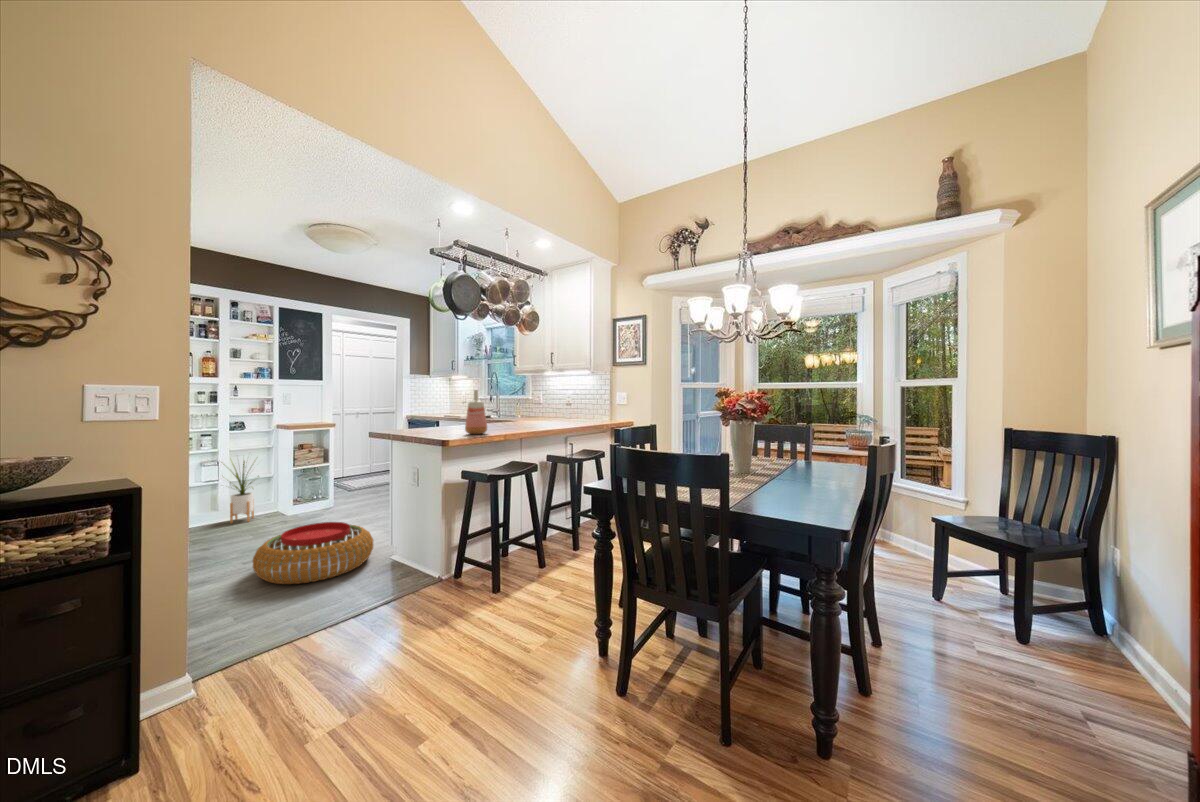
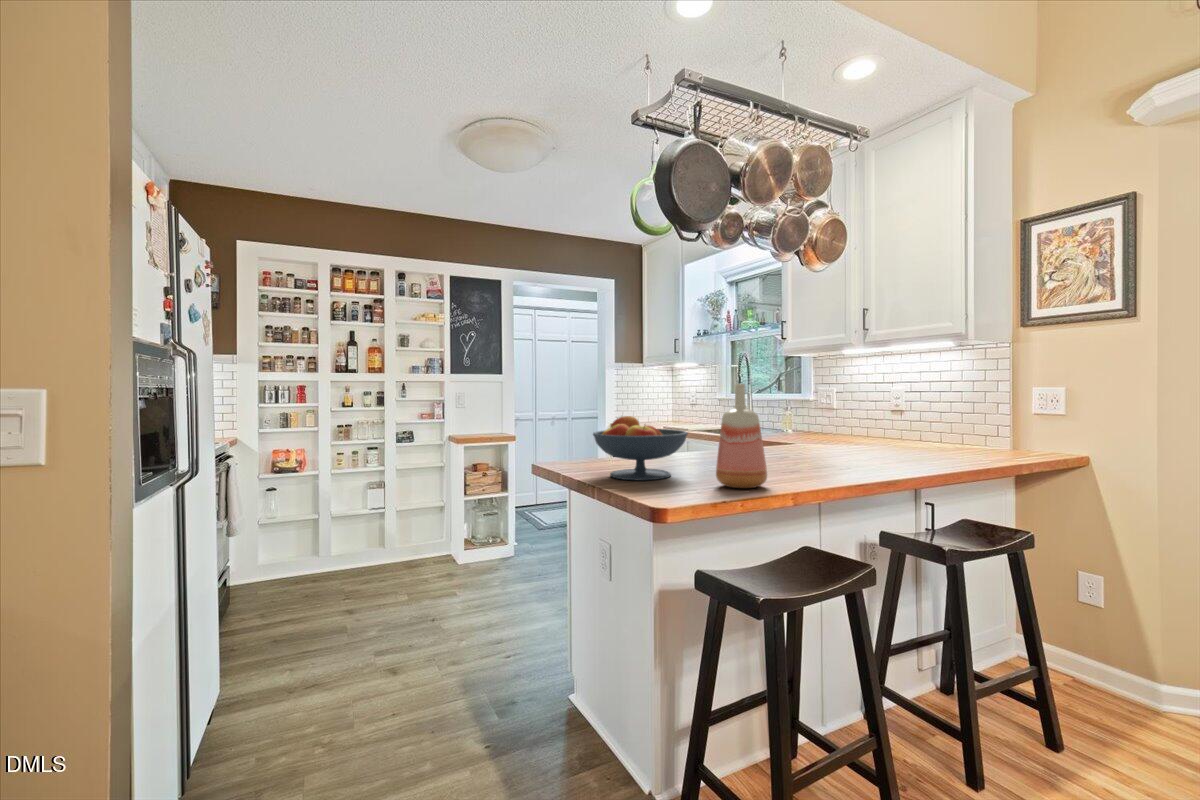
fruit bowl: none [405,405,454,435] -> present [593,416,688,480]
house plant: present [230,461,254,523] -> none [379,471,434,570]
pouf: present [253,522,373,584] -> none [363,613,548,744]

